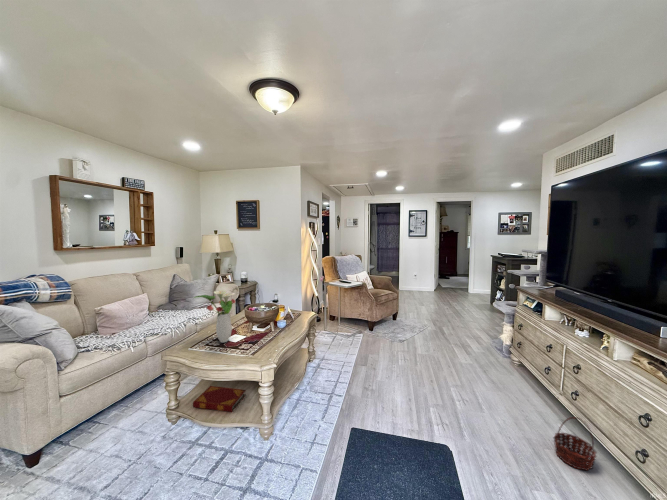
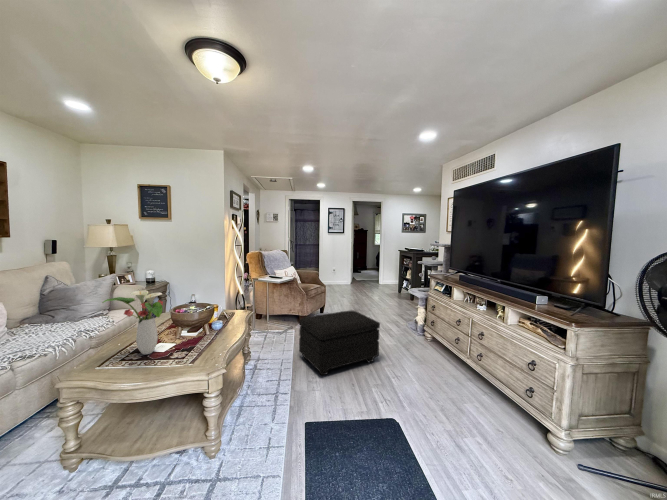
footstool: none [361,321,446,384] -> present [299,311,380,375]
hardback book: present [193,386,246,412] -> none [105,407,177,442]
basket: present [554,417,596,470] -> none [470,374,499,414]

